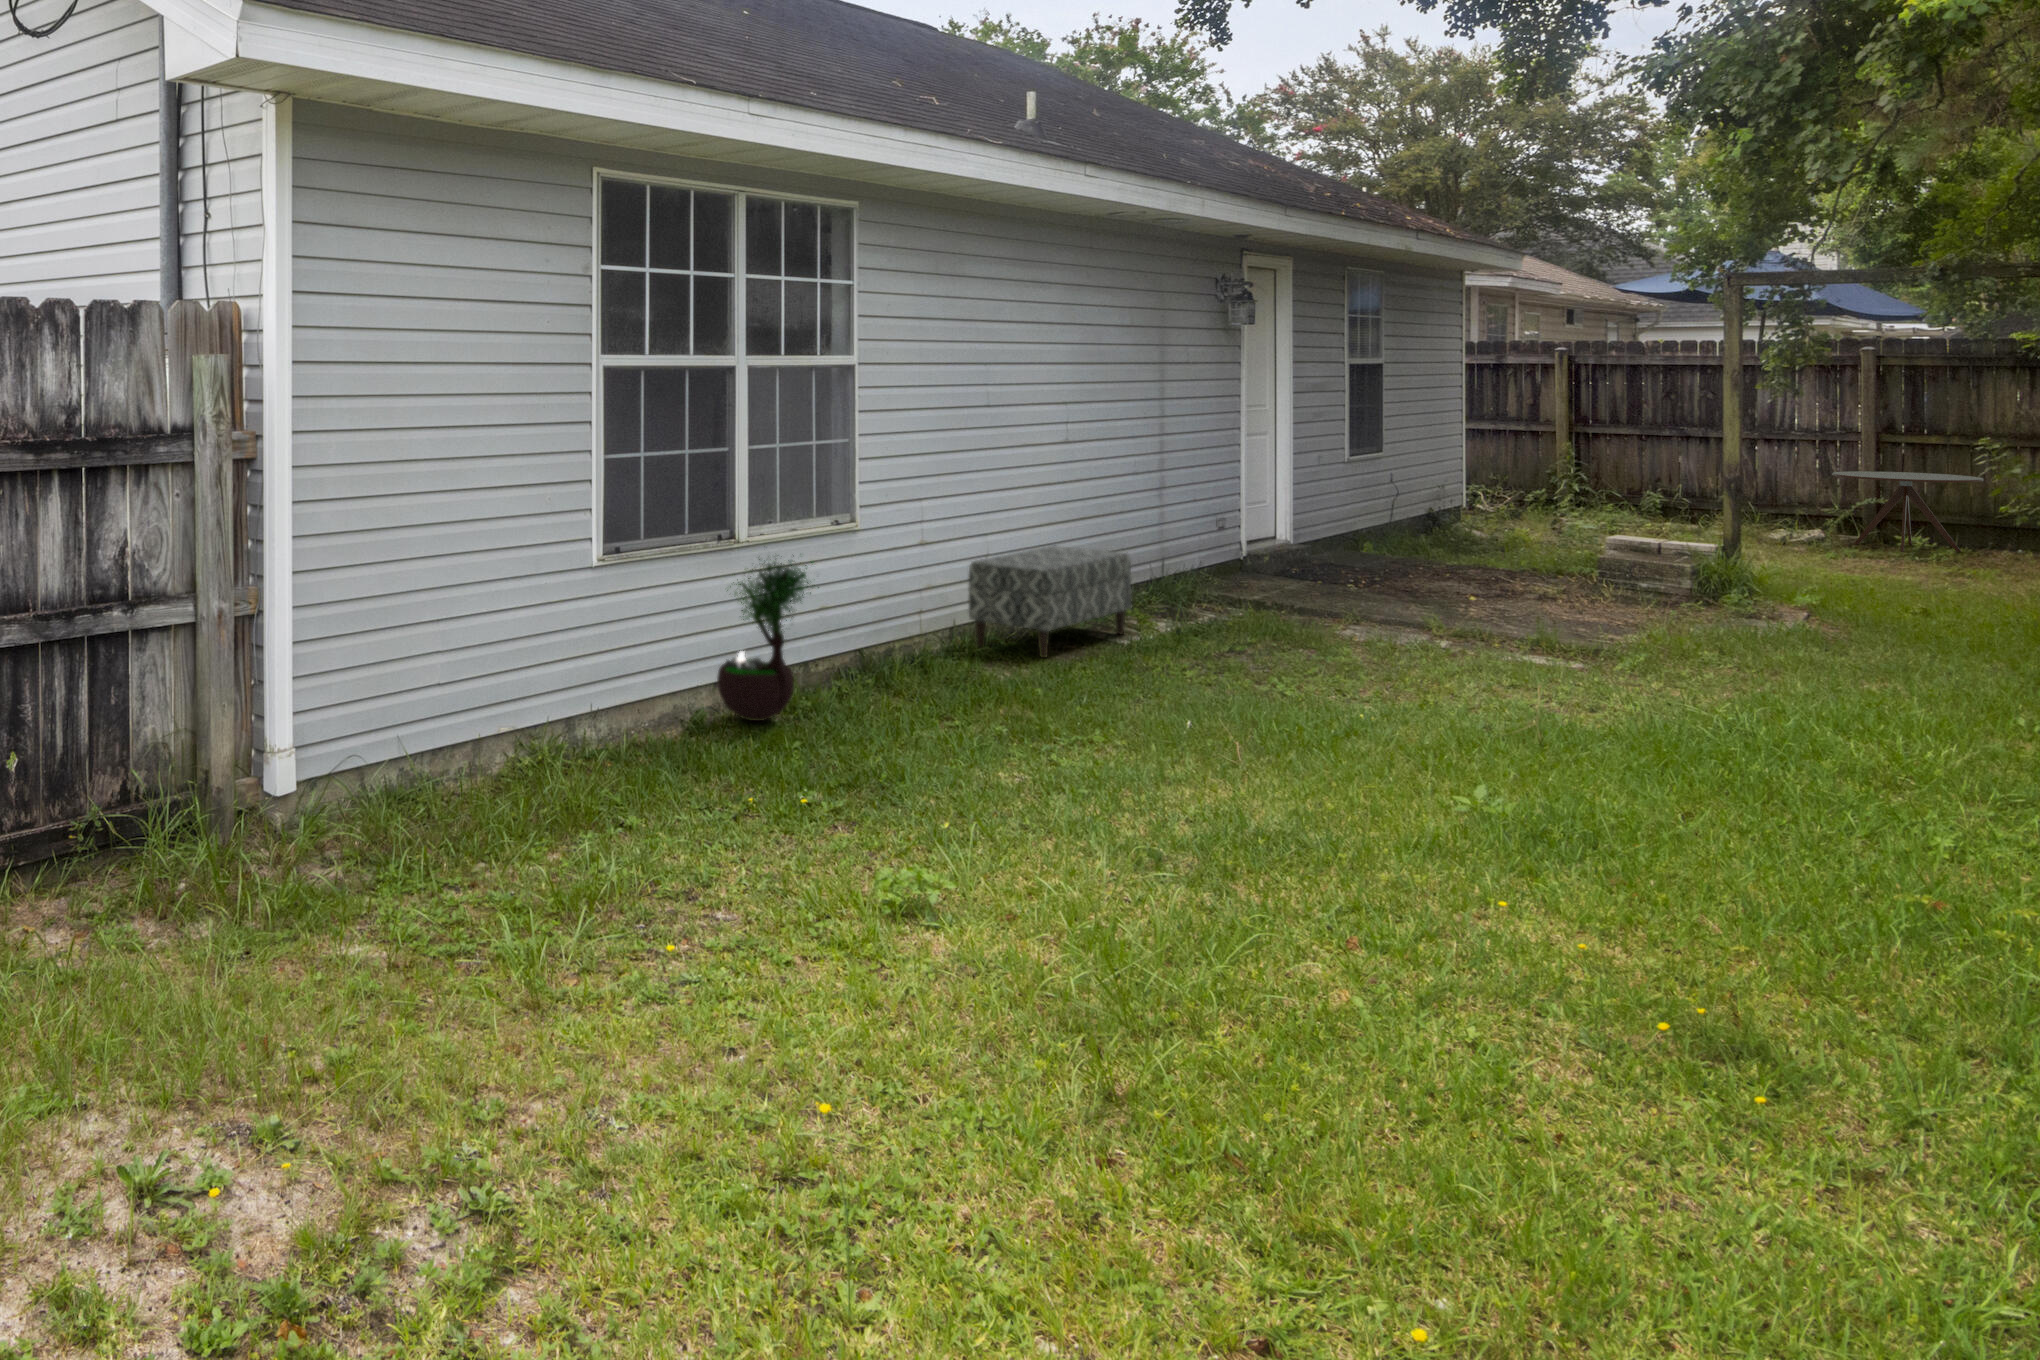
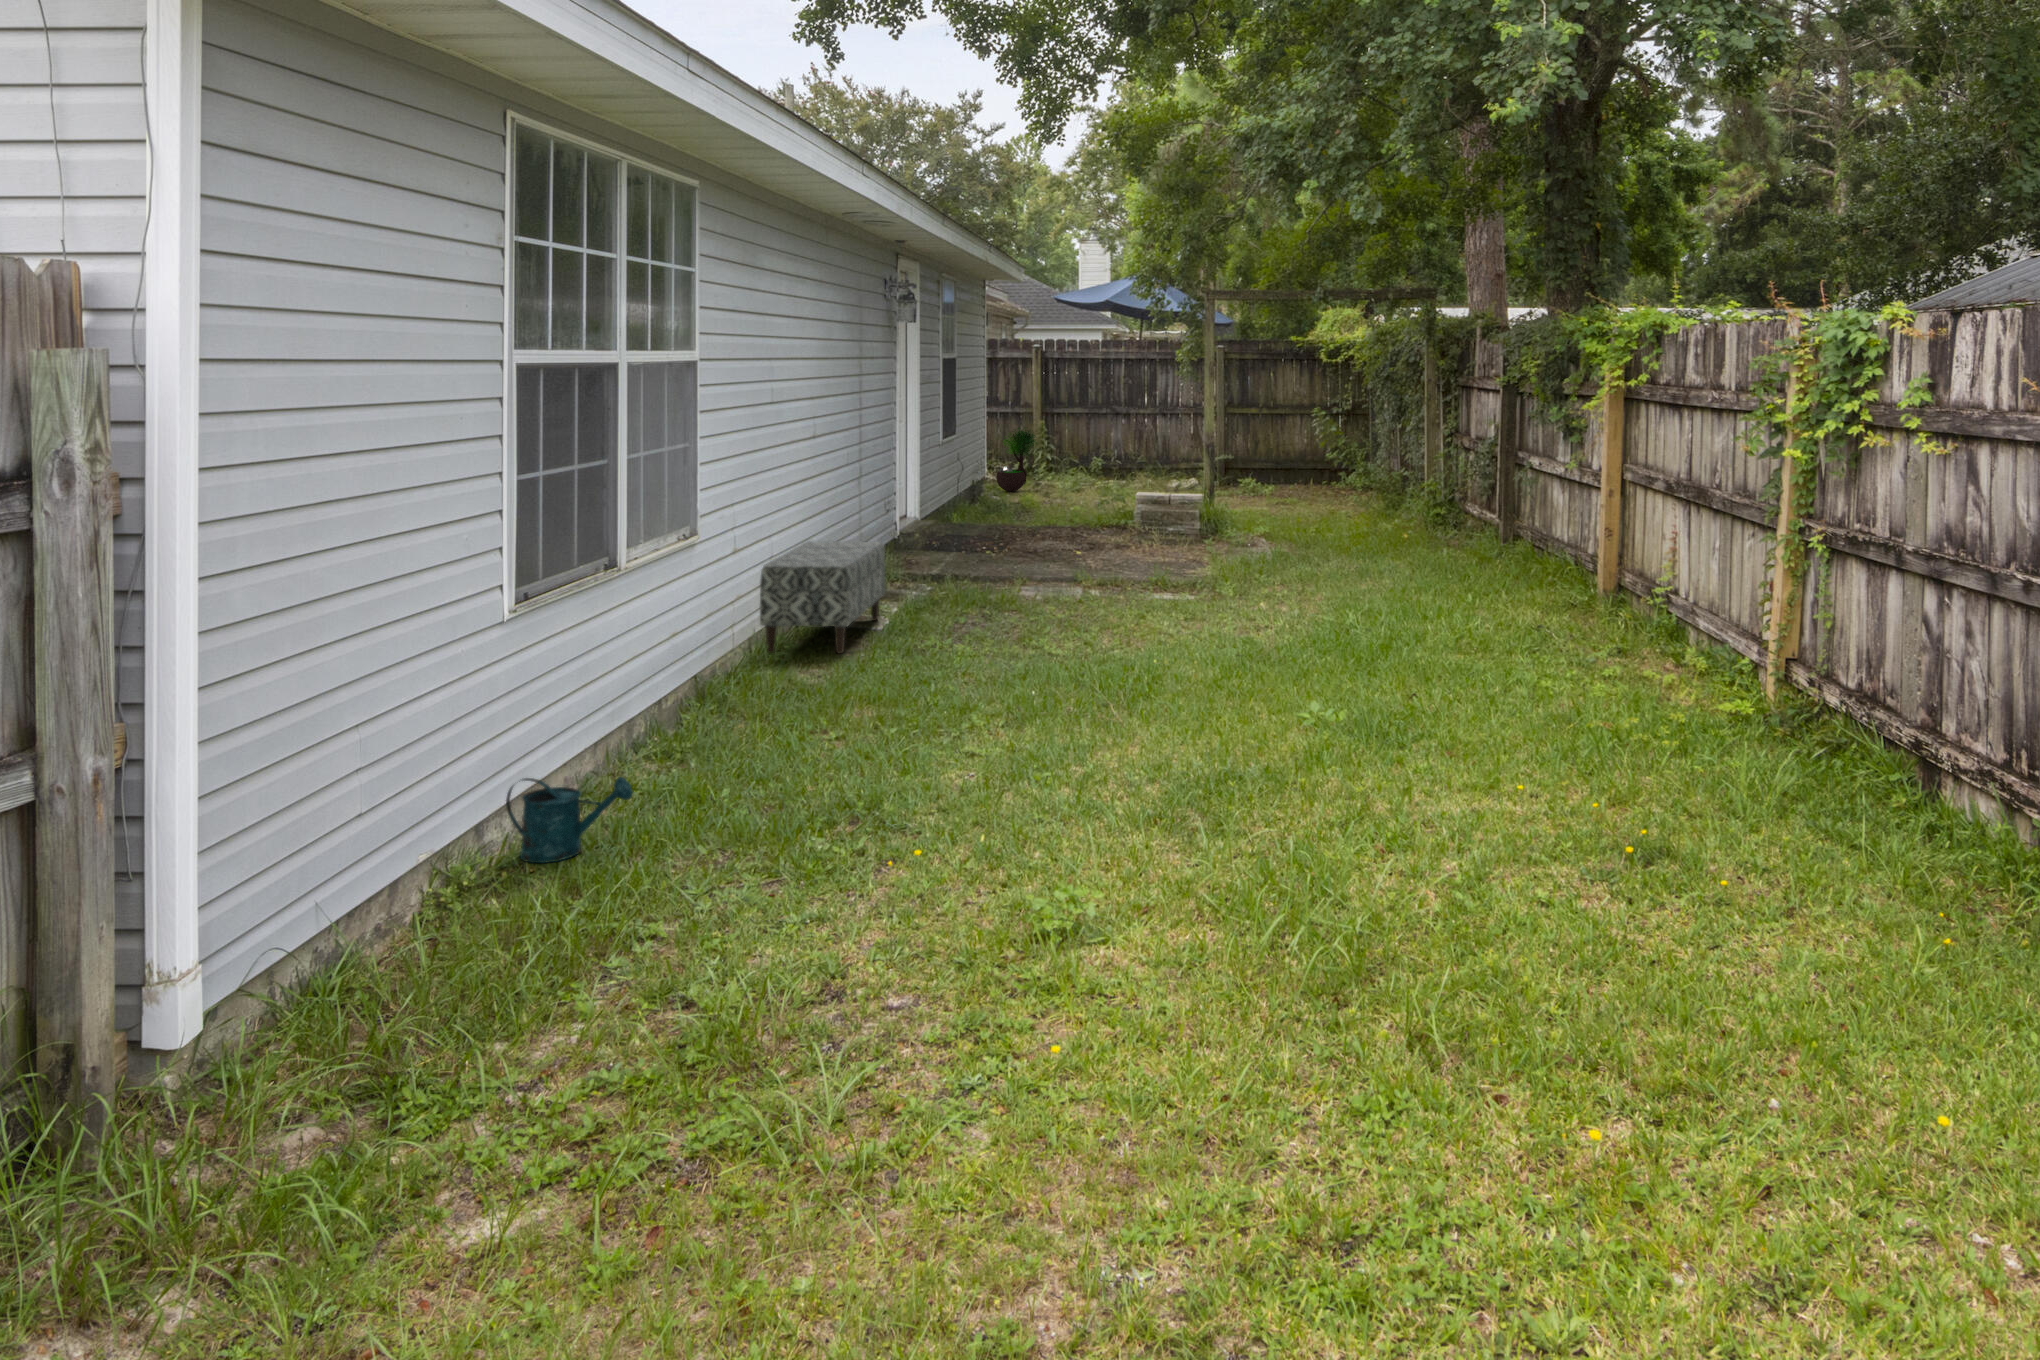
round table: present [1832,471,1984,552] -> none [1215,437,1289,492]
potted tree: present [717,555,819,721] -> present [996,428,1035,492]
watering can: none [596,693,673,763] -> present [506,777,633,863]

